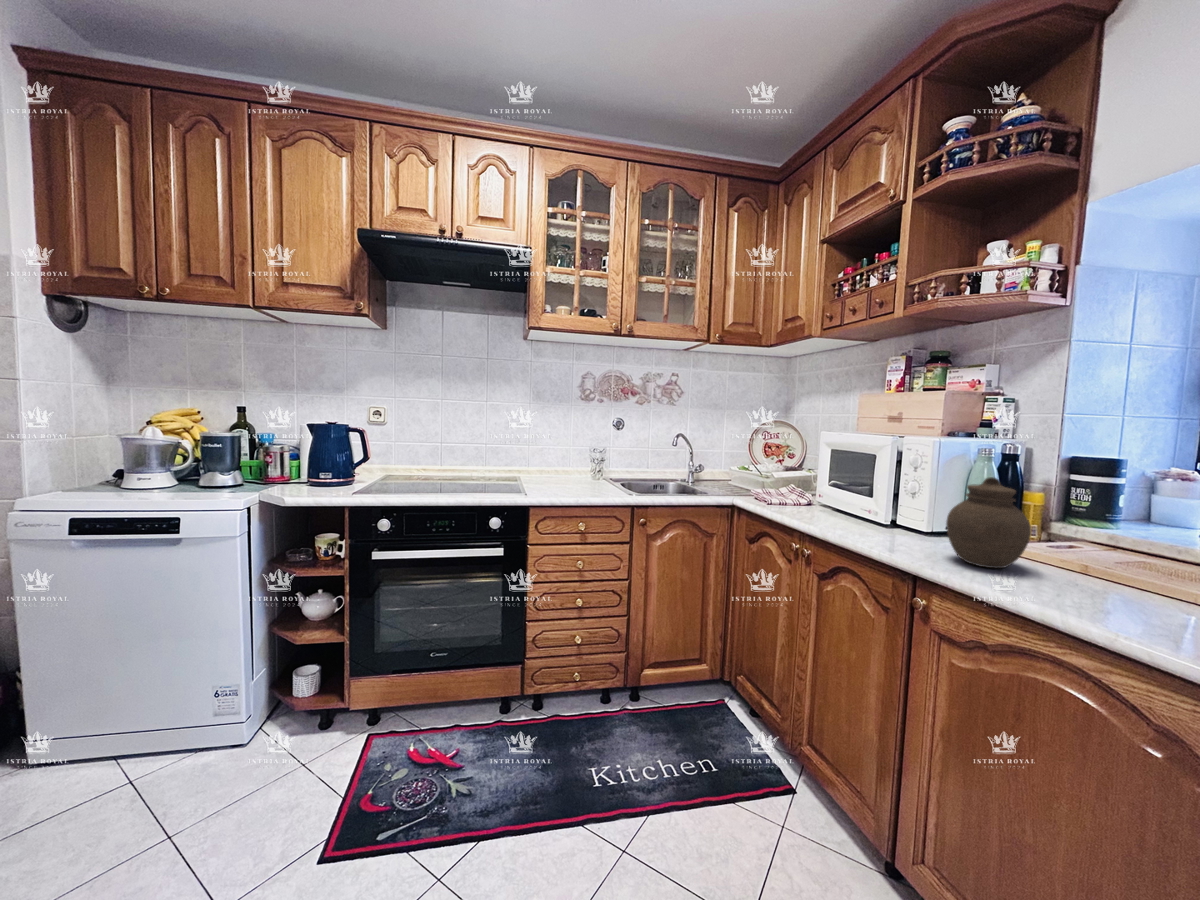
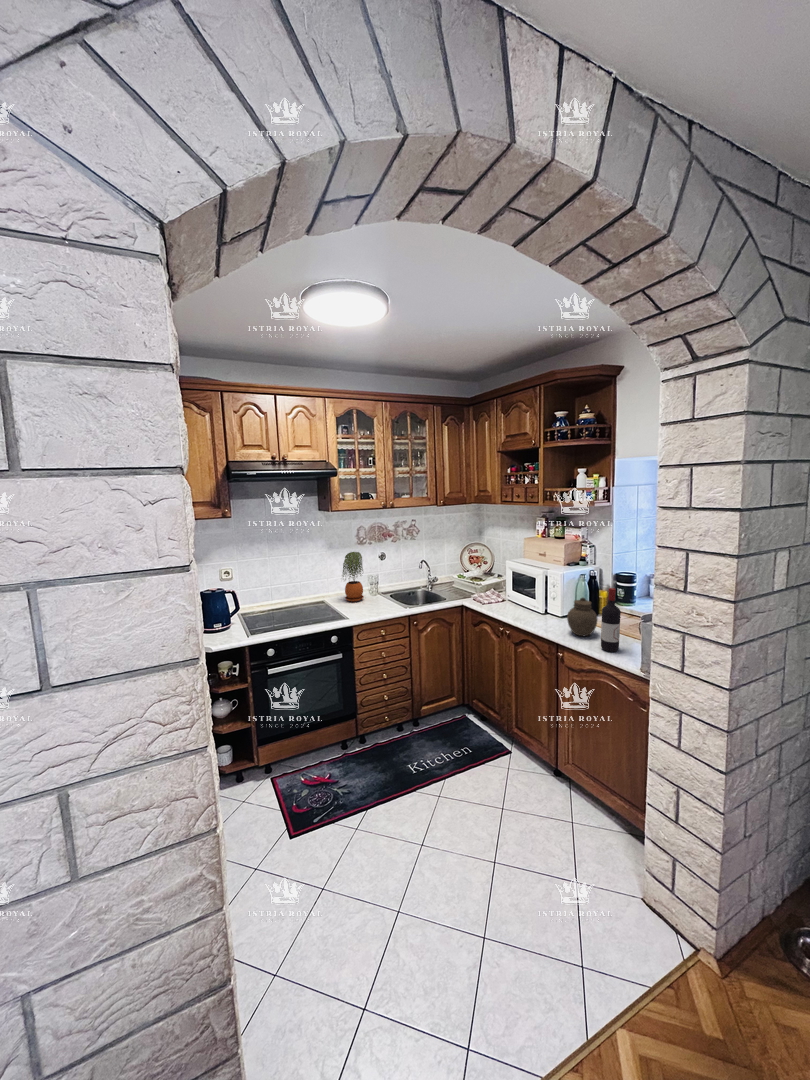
potted plant: none [544,404,579,481] -> present [342,552,364,601]
wine bottle: none [1046,438,1121,608] -> present [601,588,621,652]

